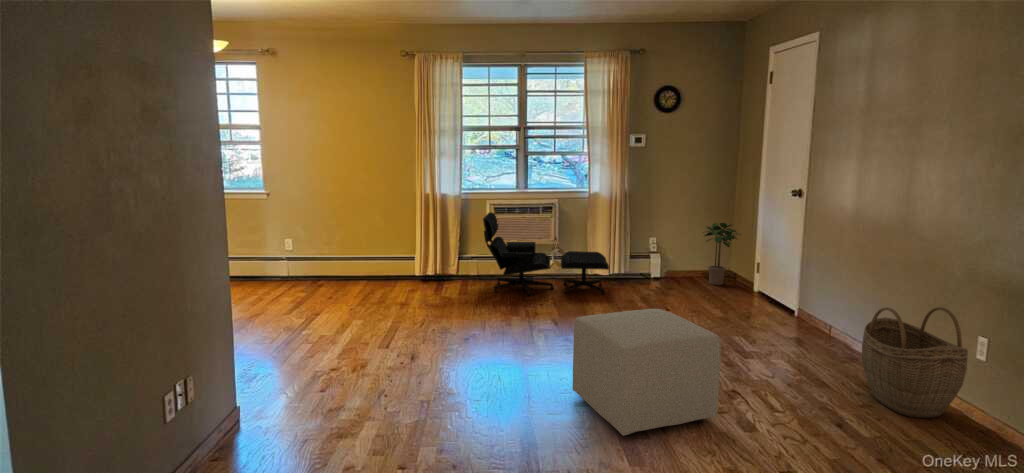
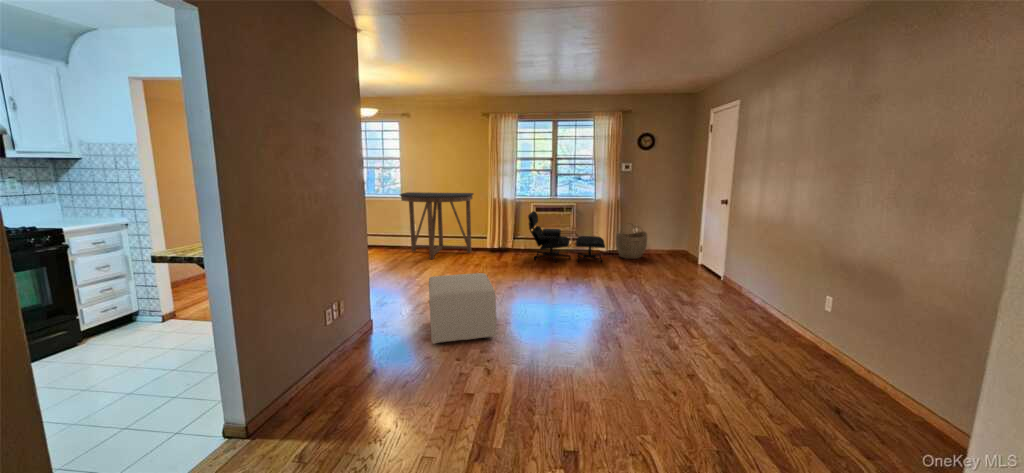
console table: none [261,183,391,296] -> present [400,192,473,259]
potted plant: present [703,223,741,285] -> none [667,220,693,259]
woven basket: present [862,307,968,418] -> present [616,223,647,259]
ottoman: present [573,309,721,436] -> present [429,273,496,344]

